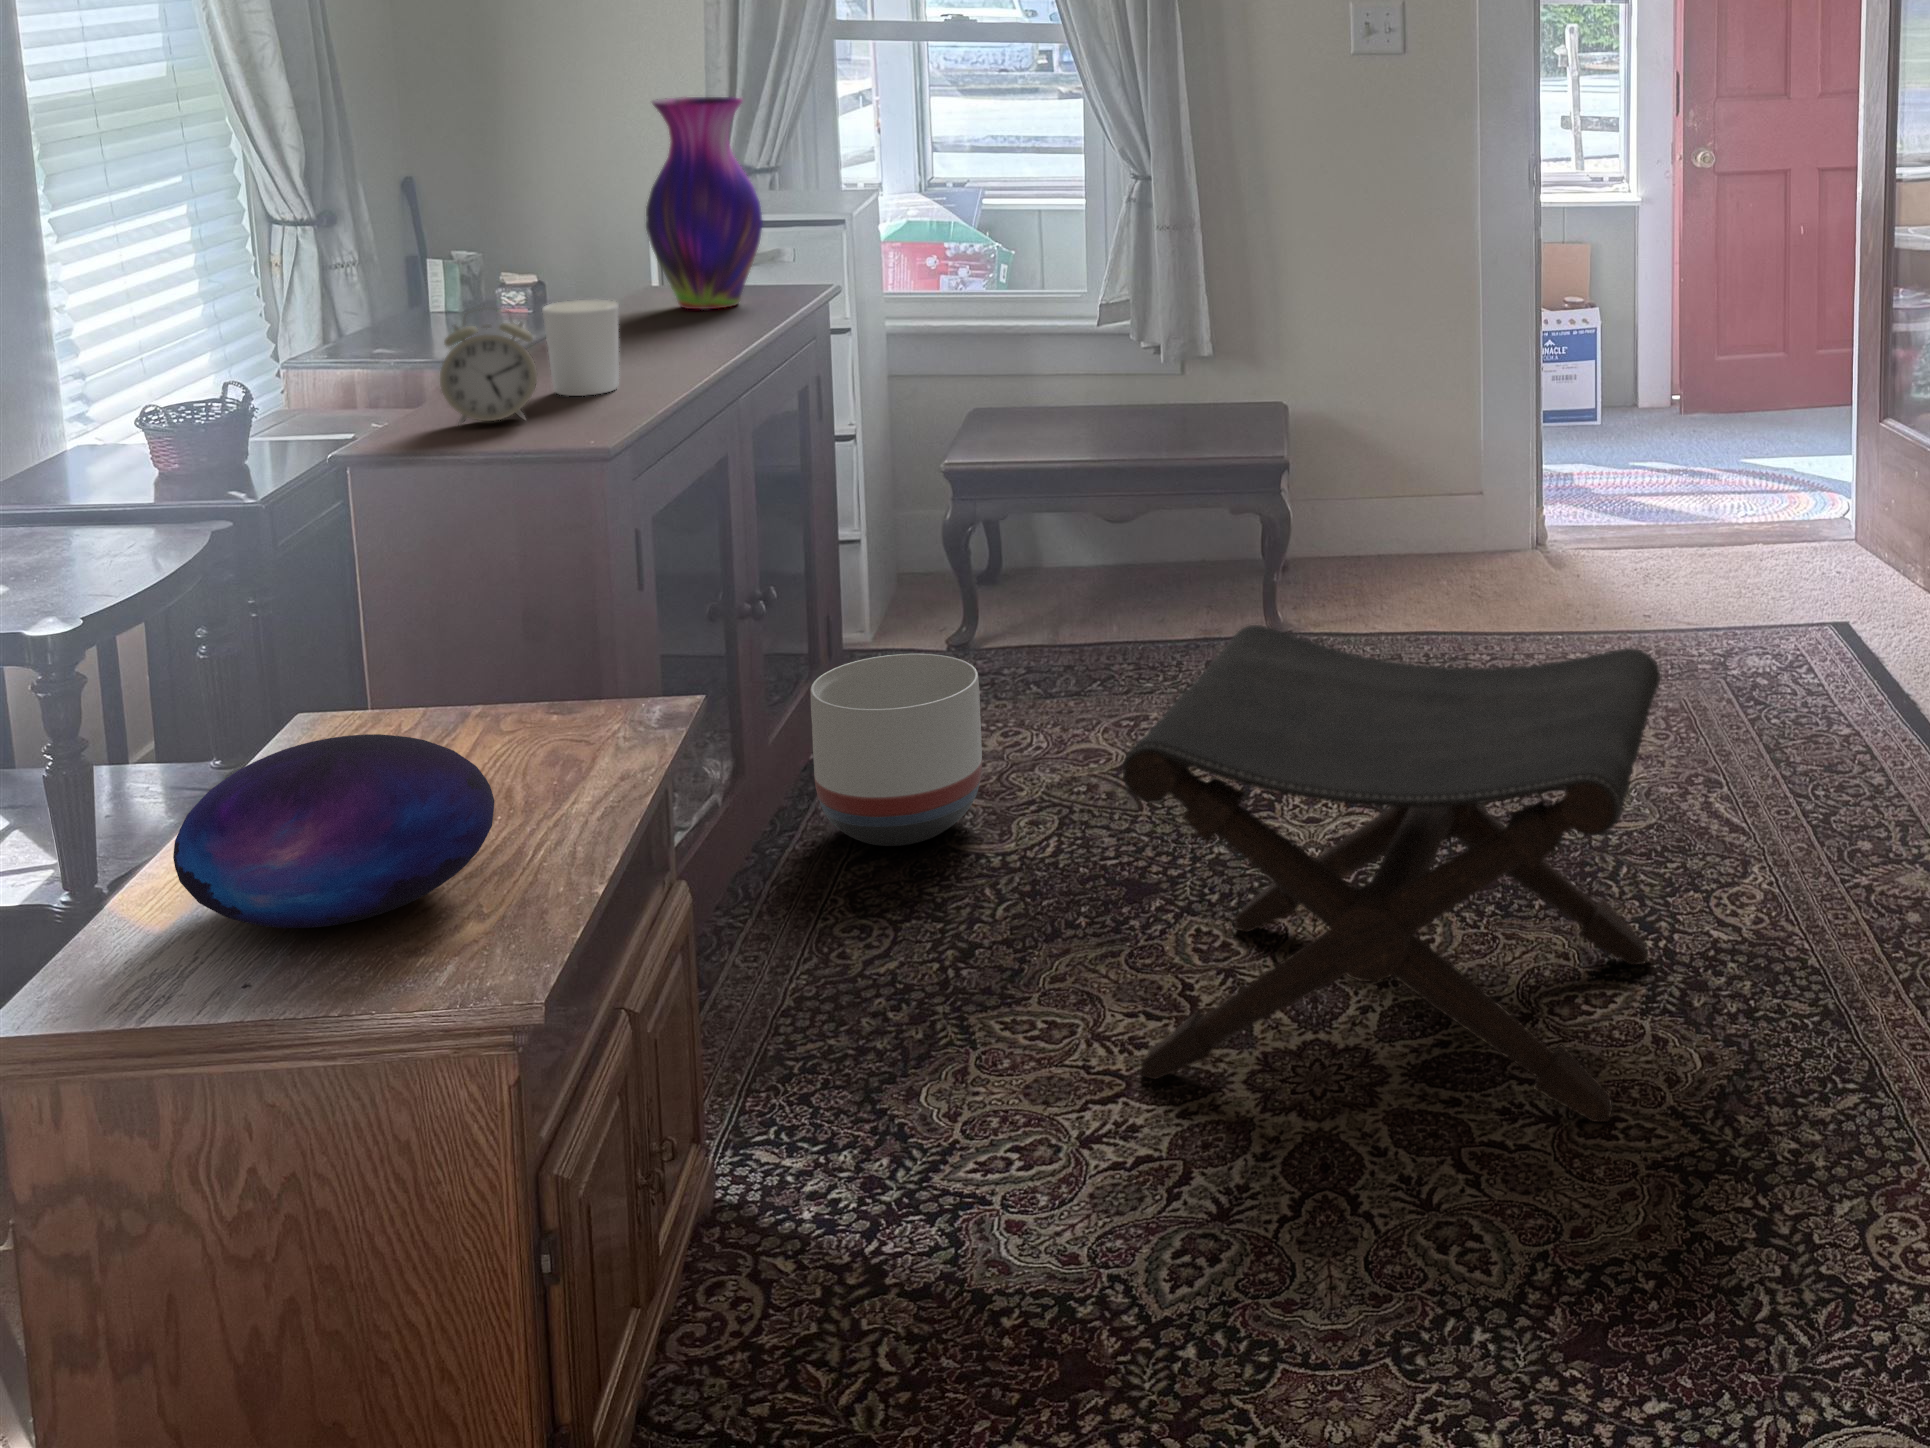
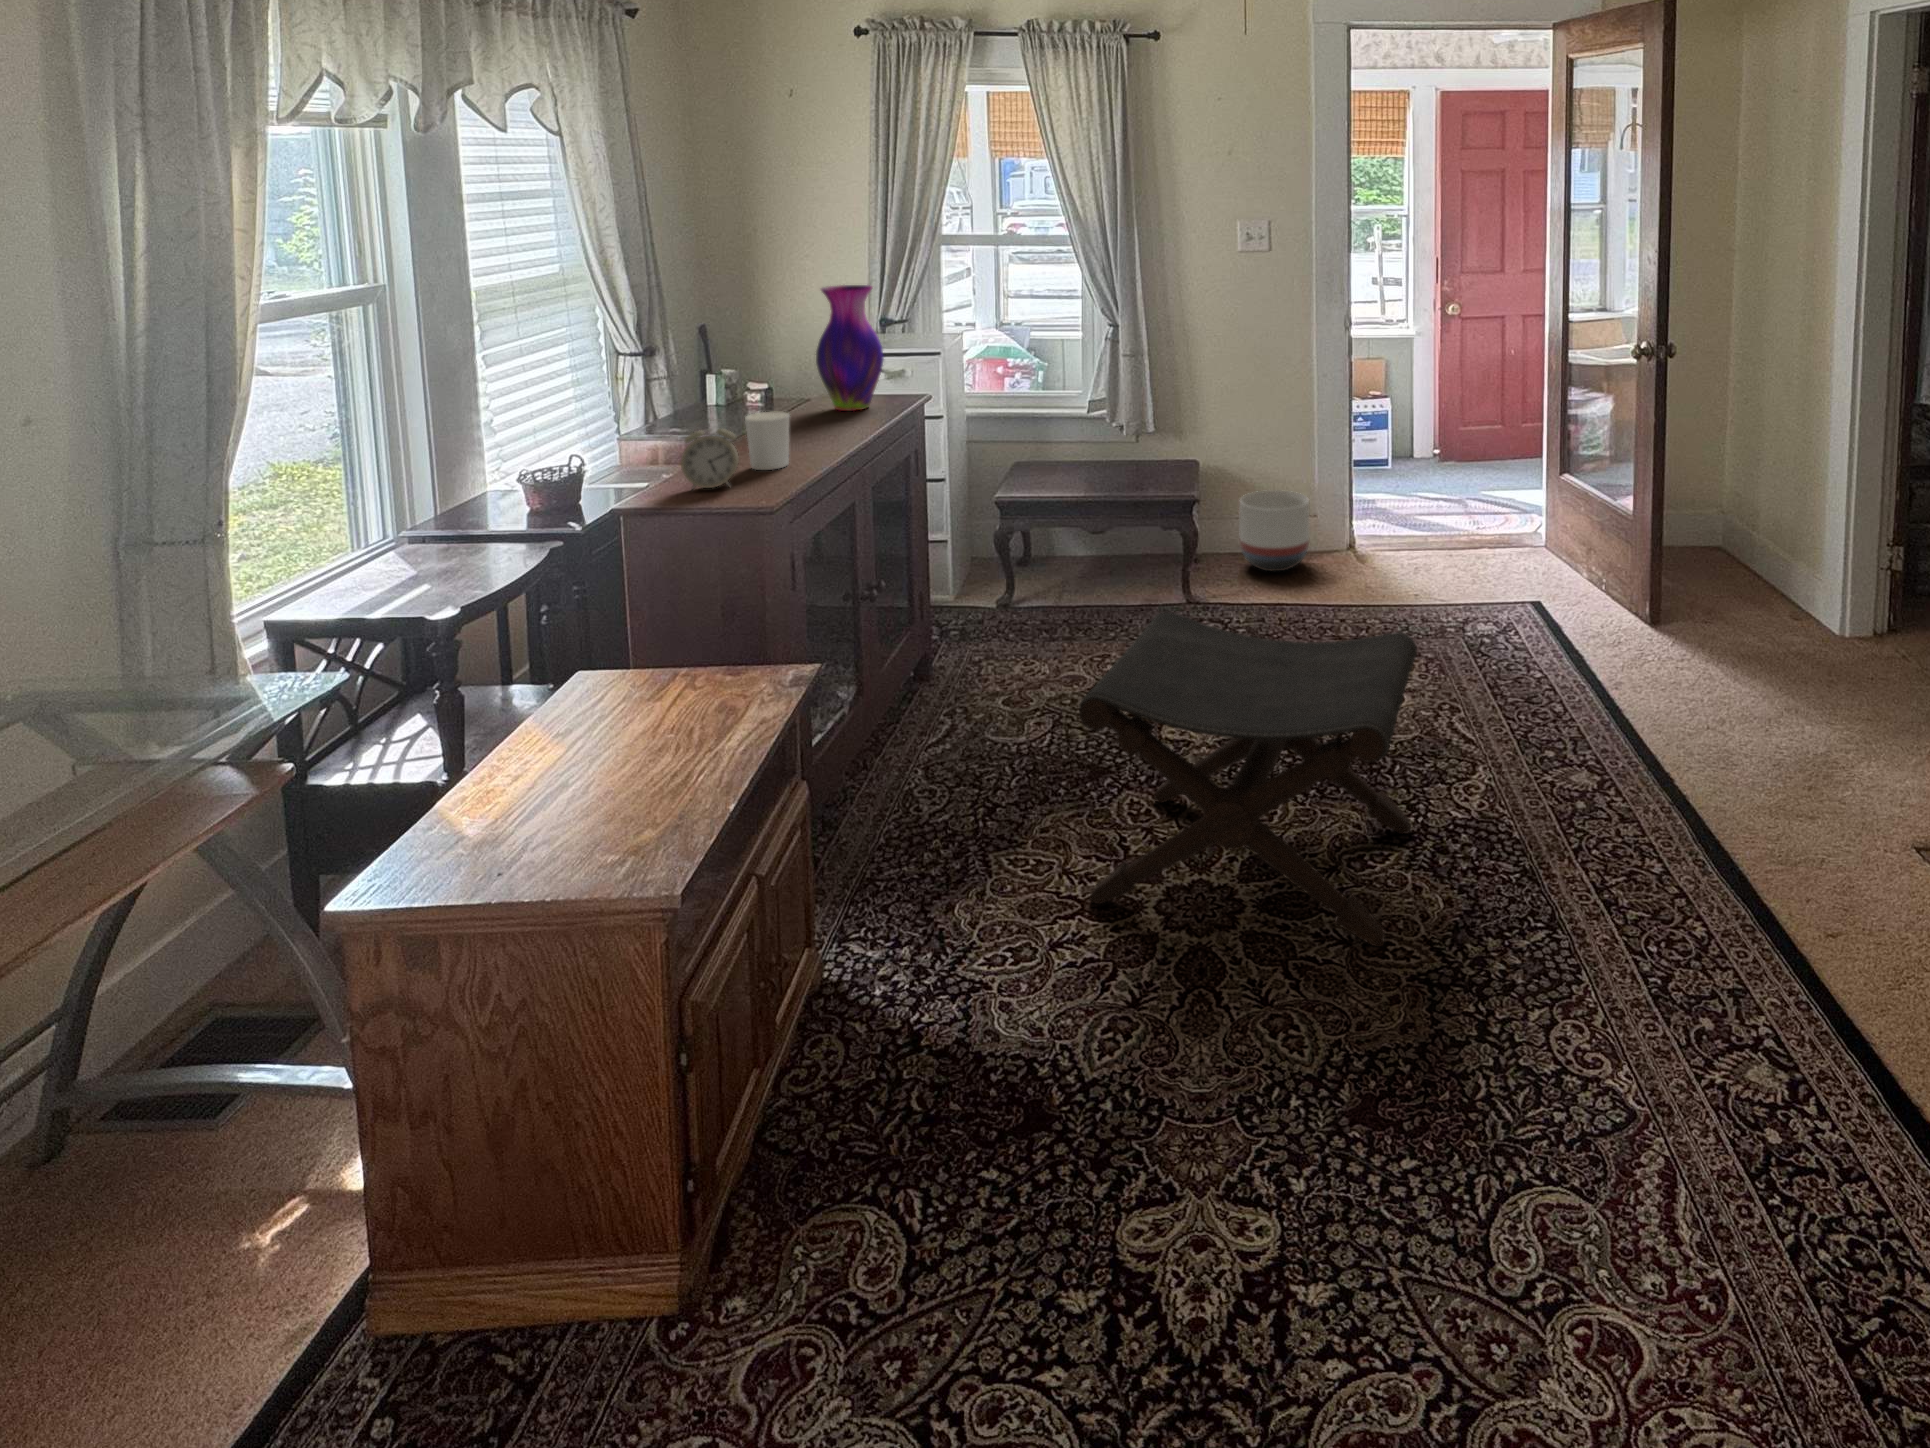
planter: present [811,654,982,846] -> present [1239,490,1310,572]
decorative orb: present [173,734,494,928] -> none [477,704,675,832]

